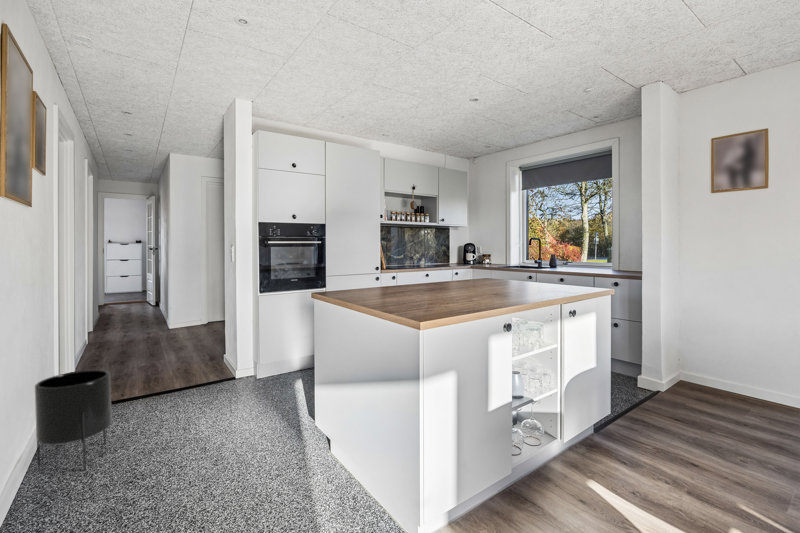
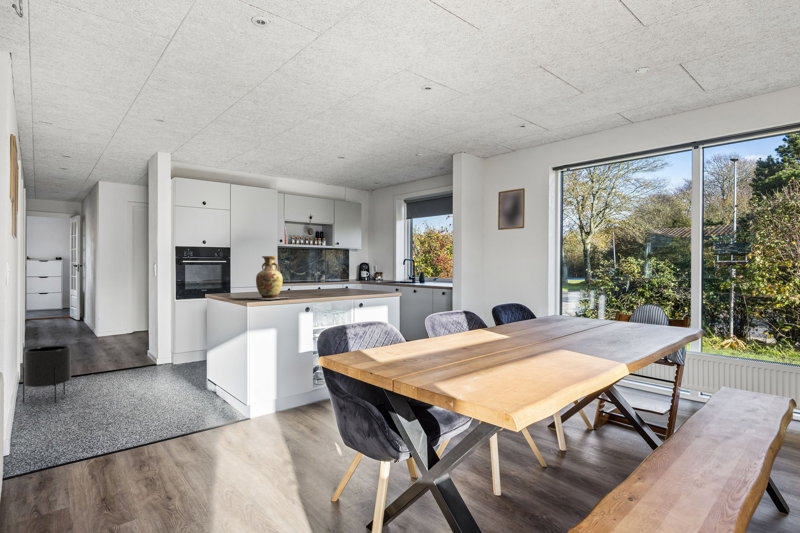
vase: none [397,227,467,308] -> present [251,256,286,299]

